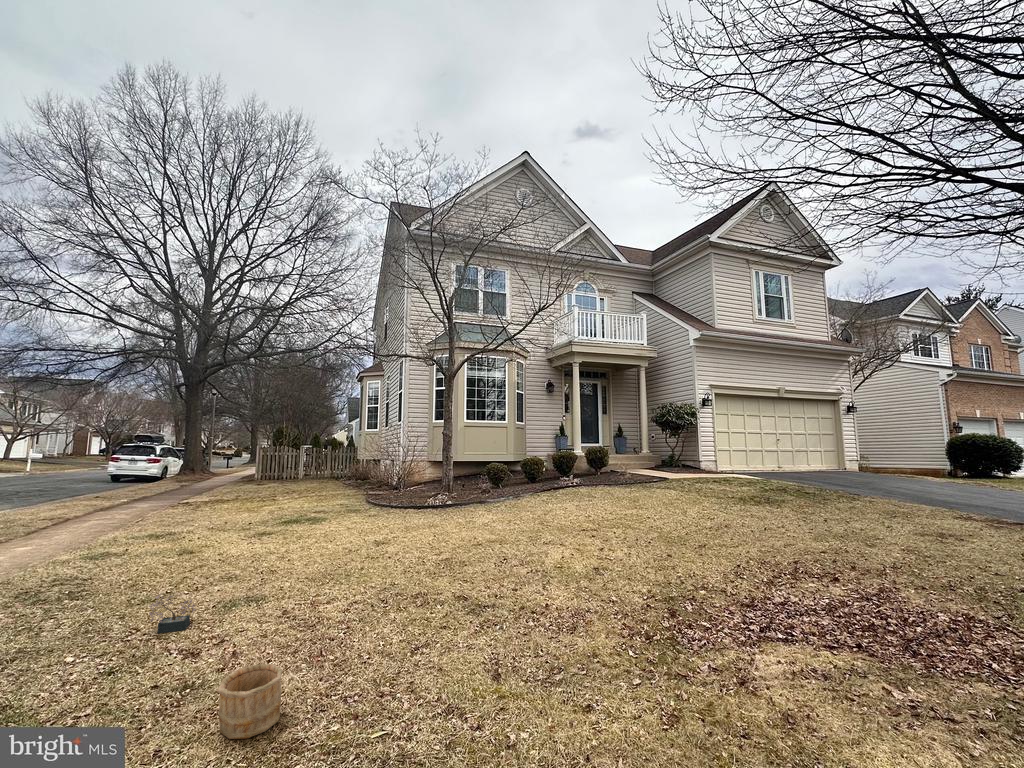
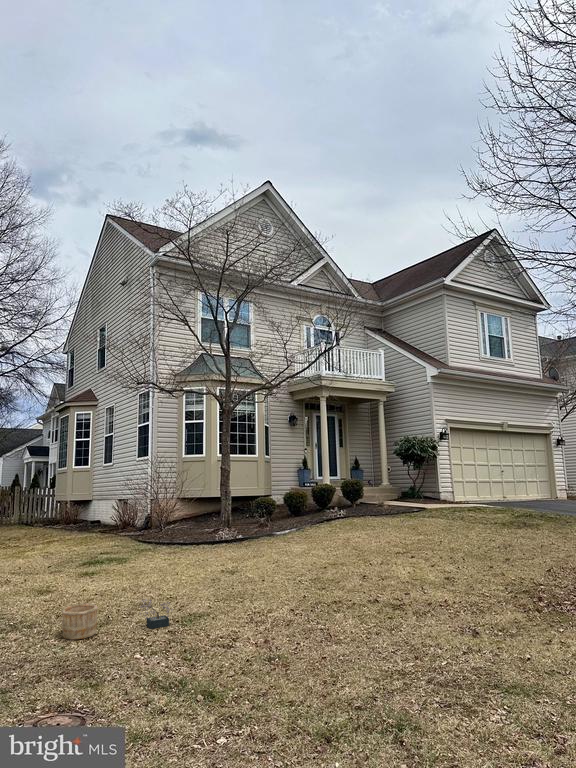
wooden bucket: present [217,664,282,739] -> present [62,603,98,640]

